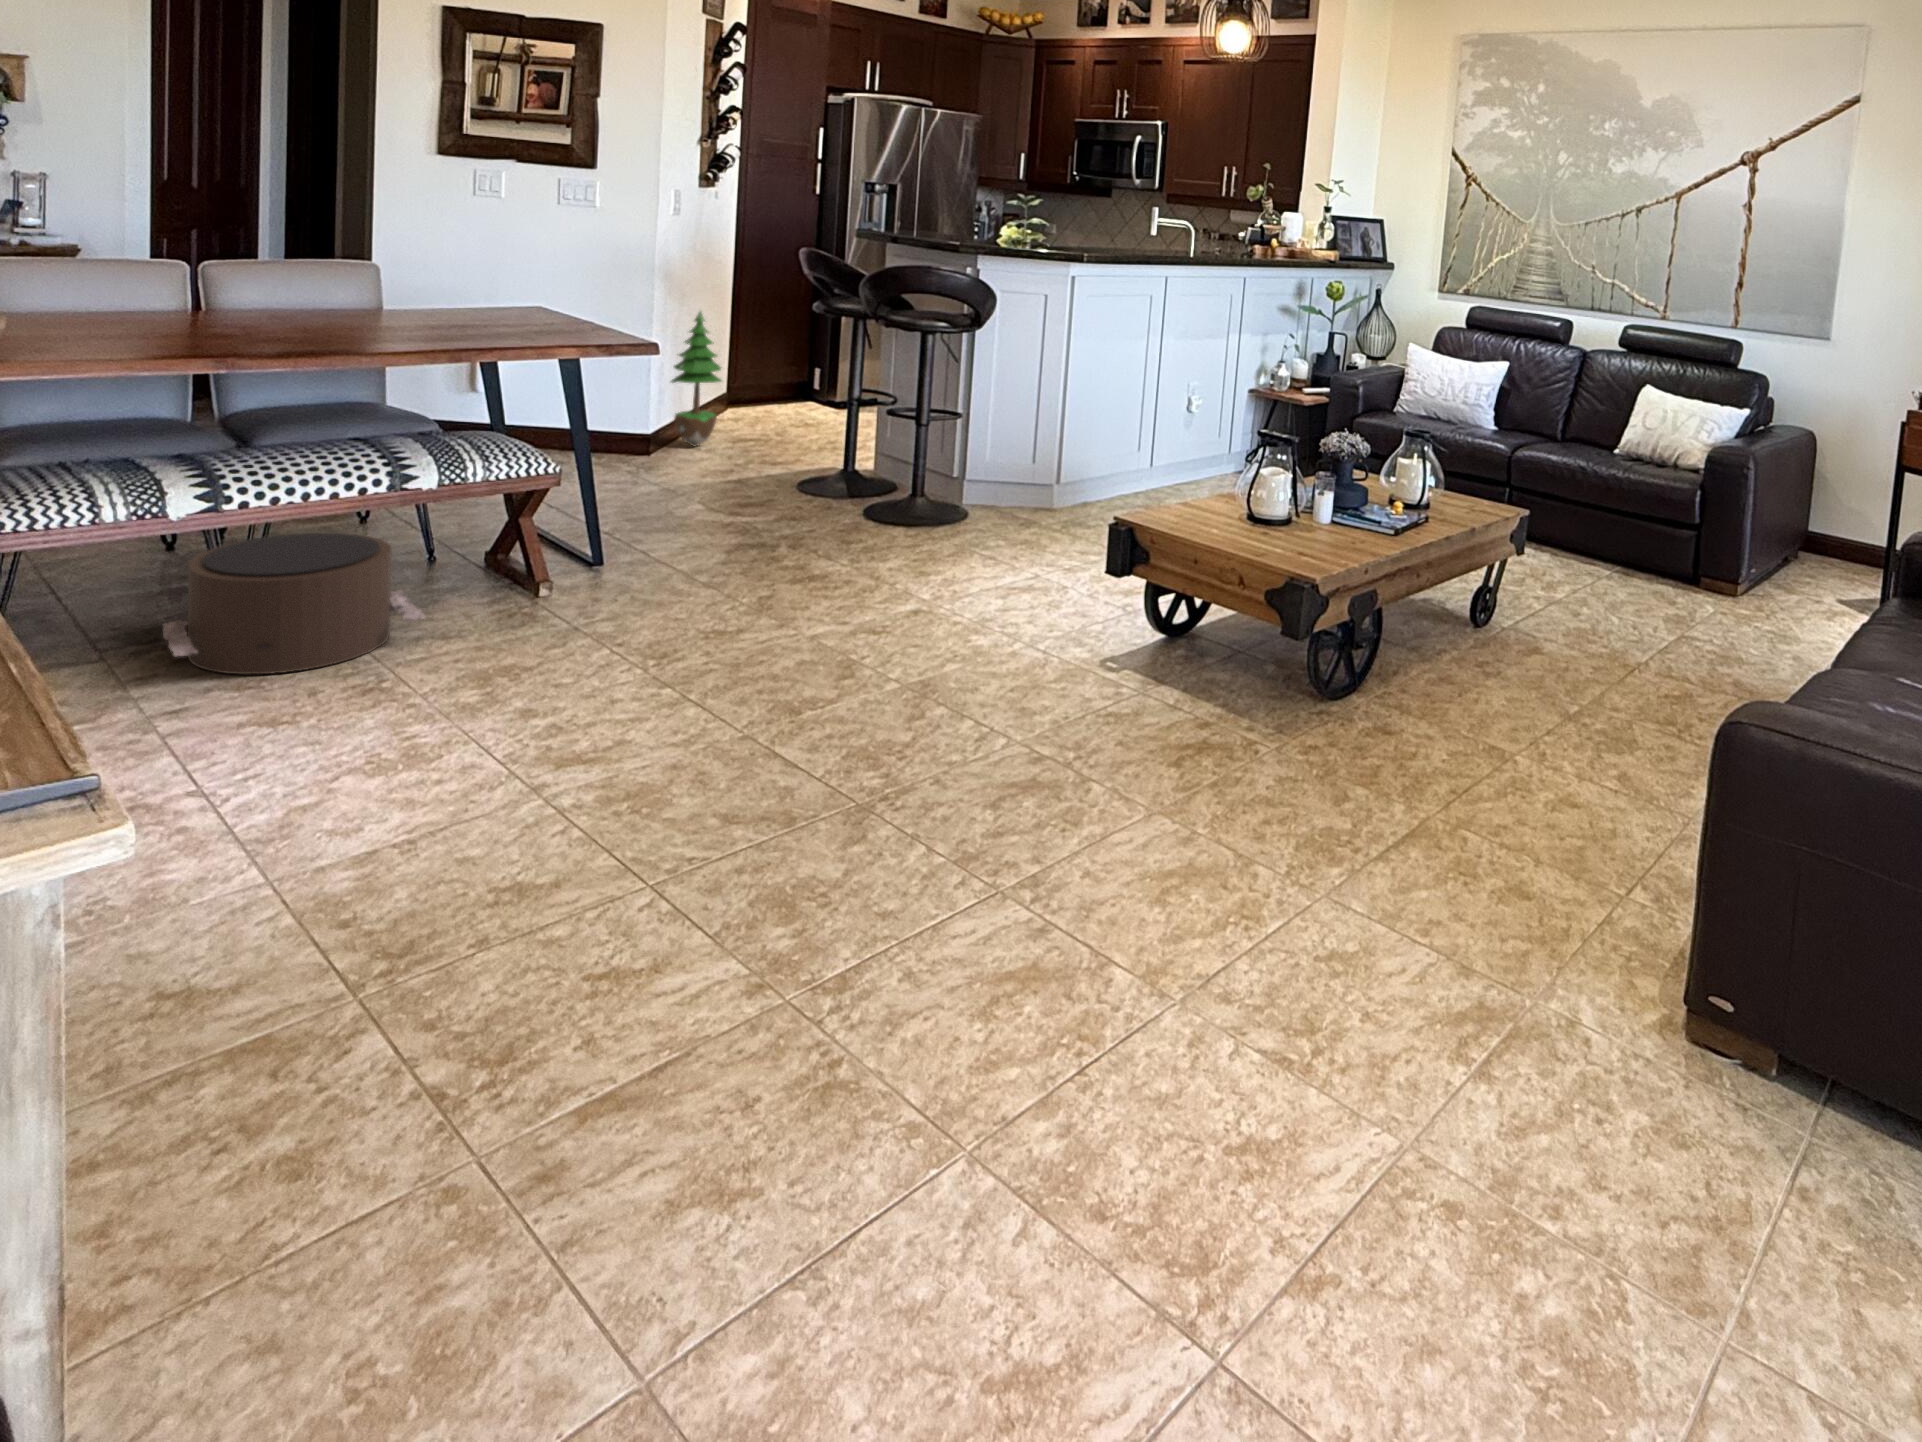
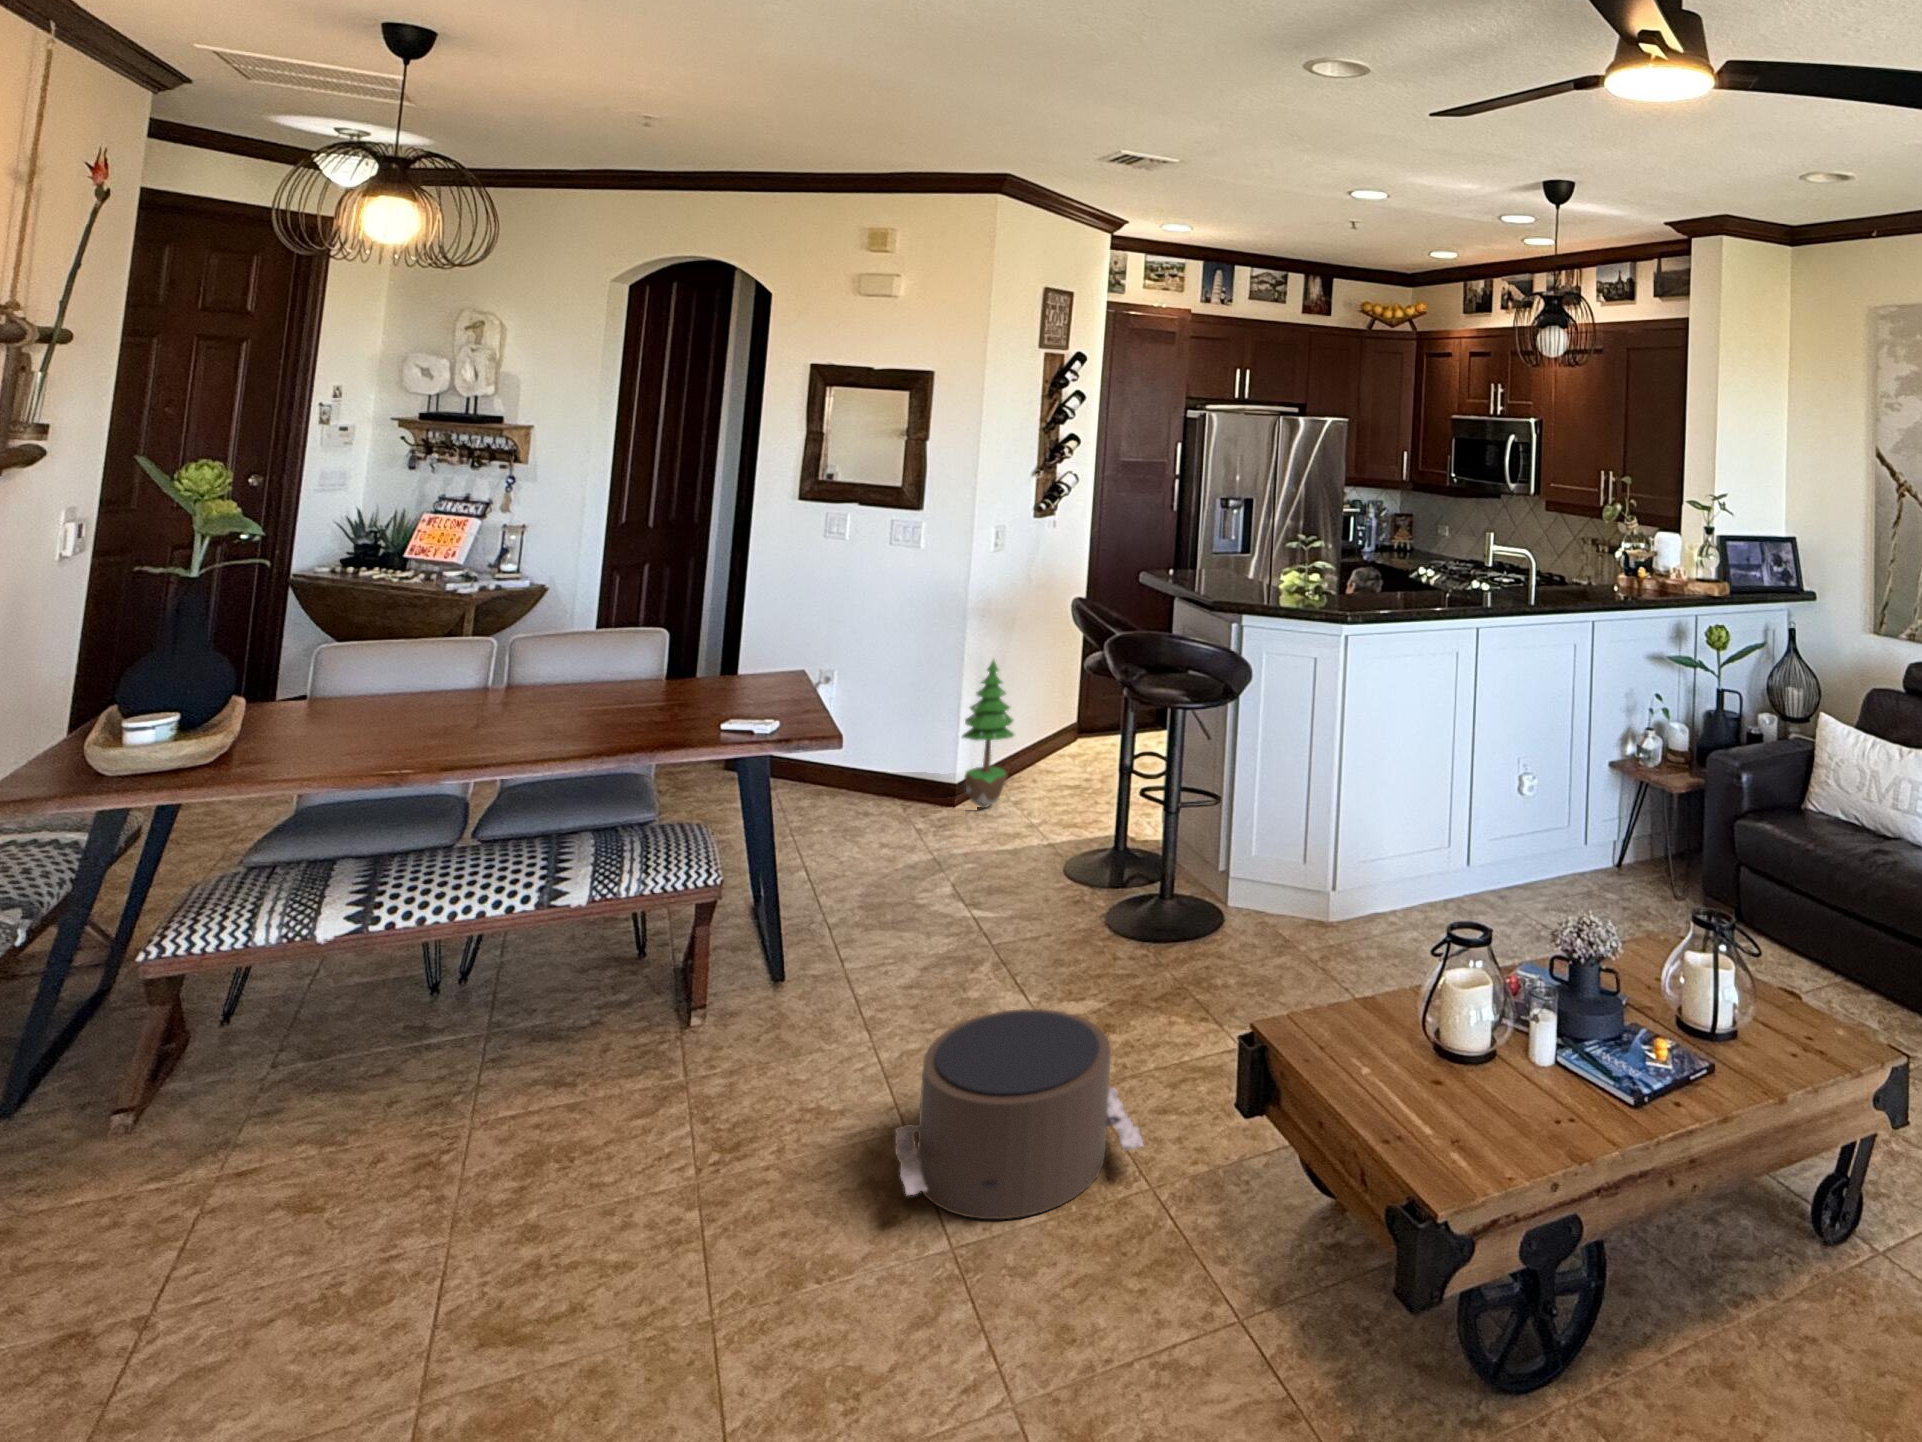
pouf: present [162,533,425,674] -> present [895,1009,1143,1219]

